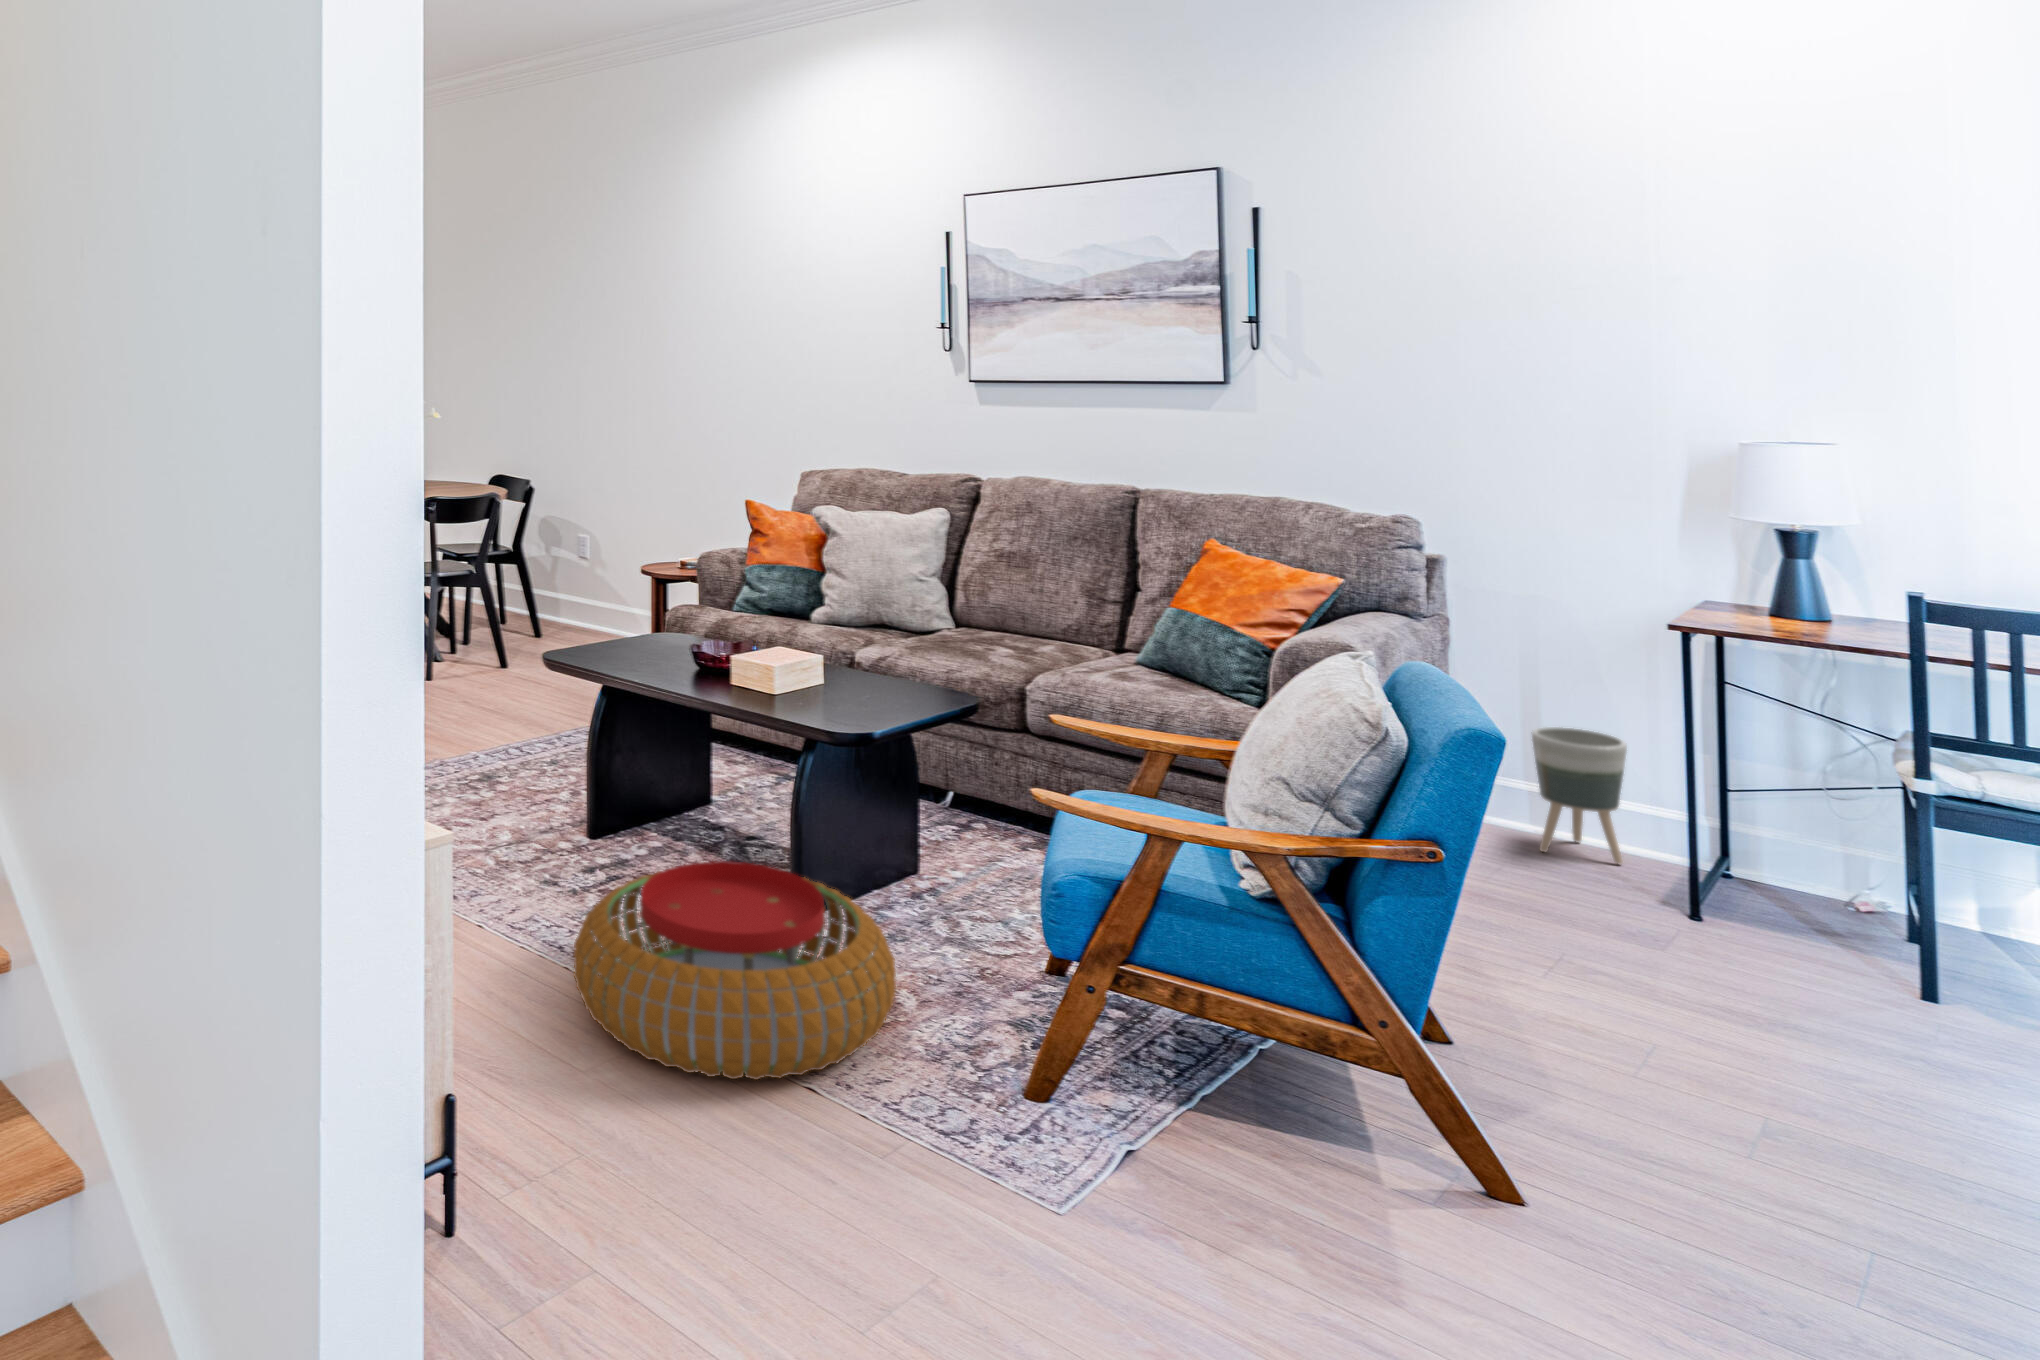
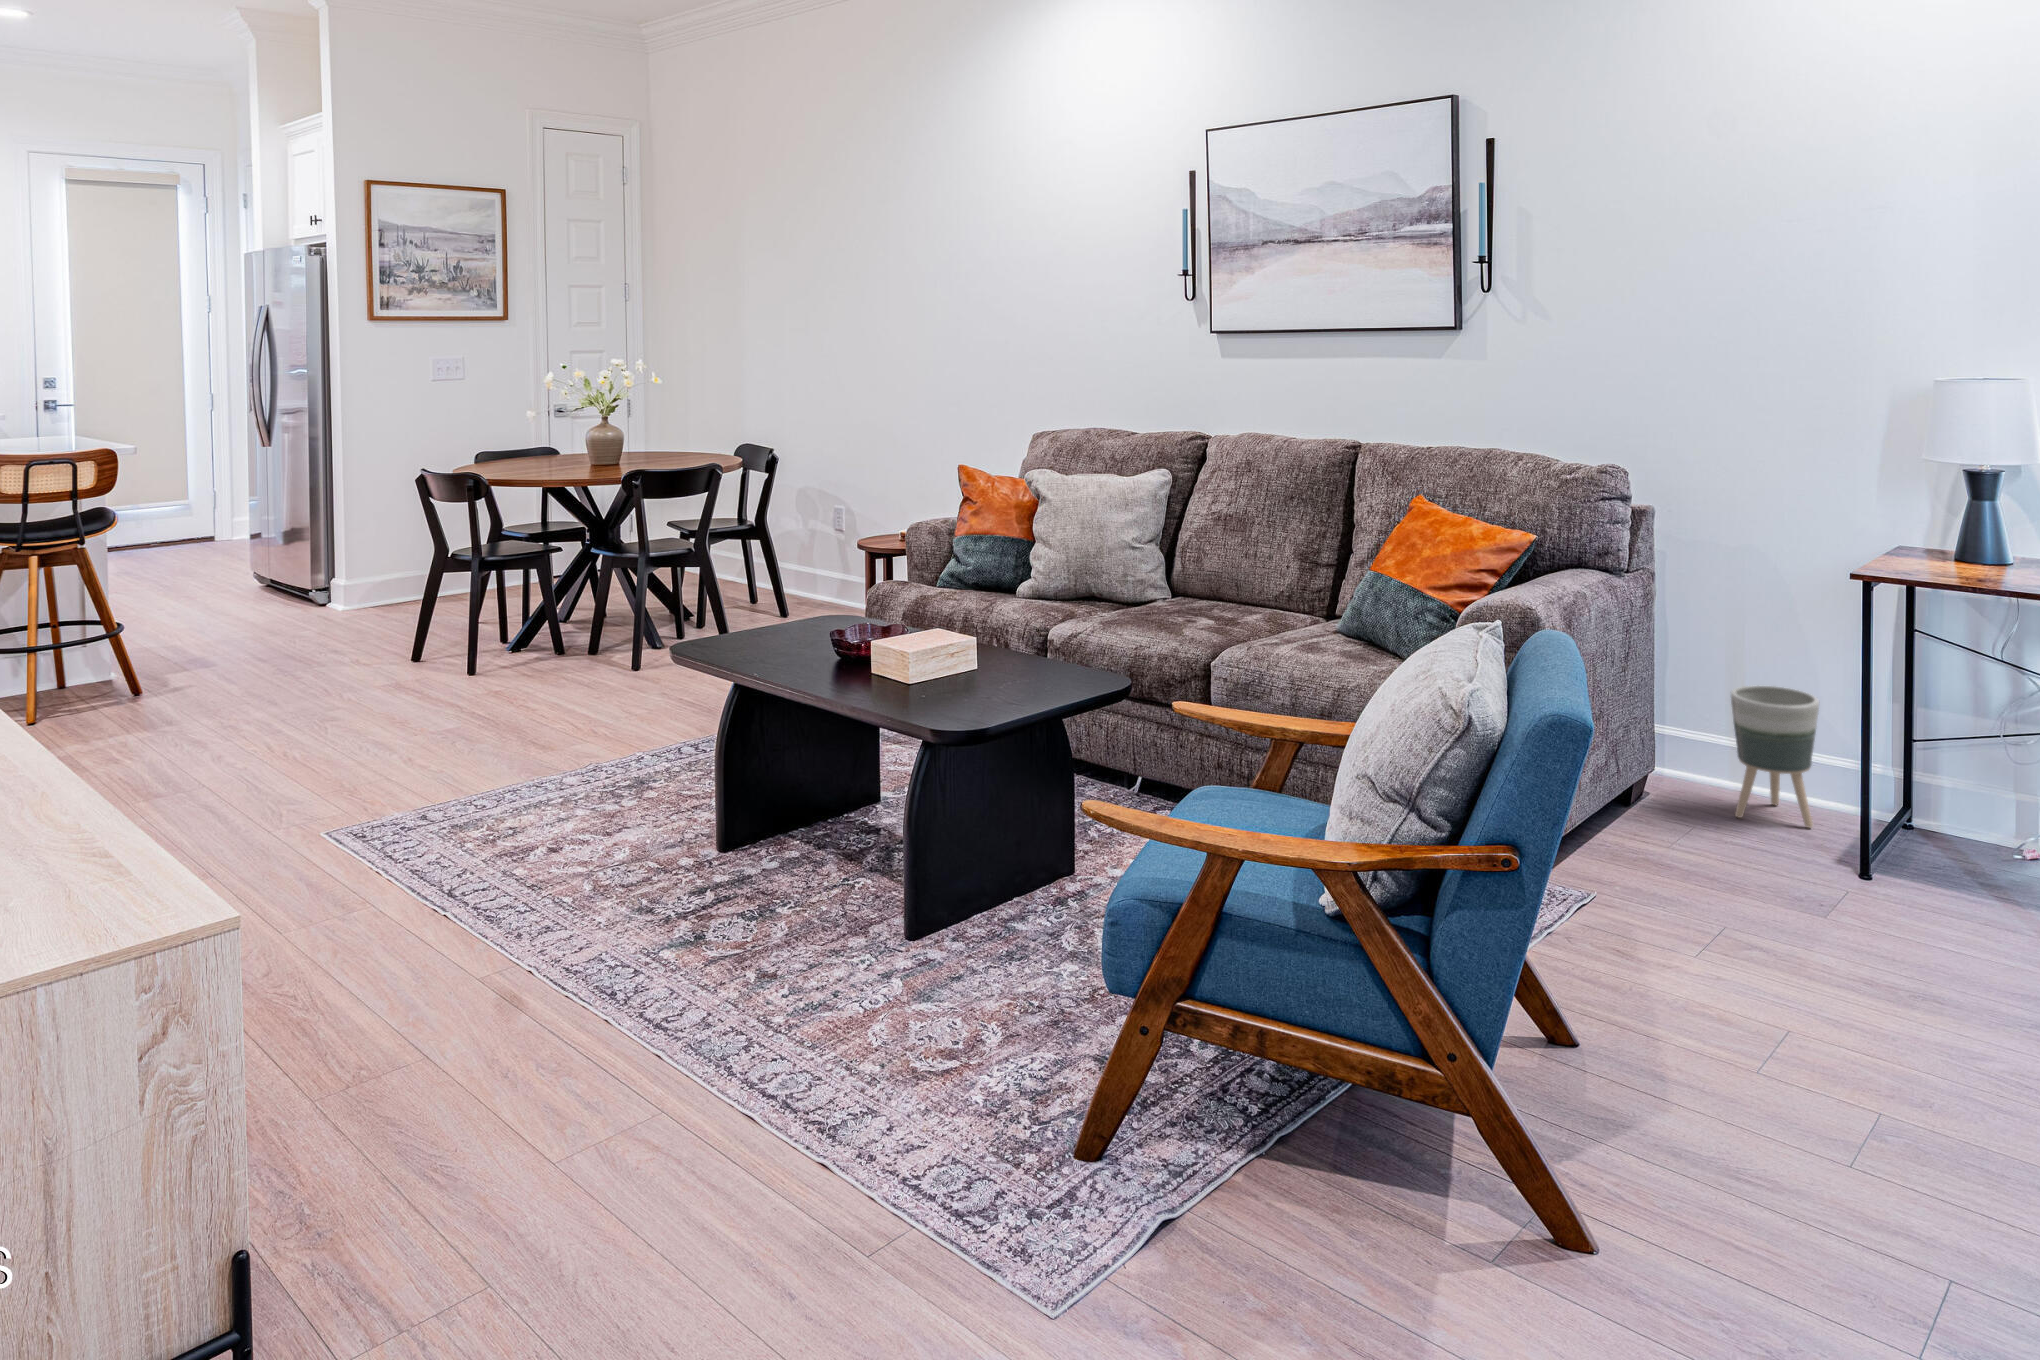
pouf: present [573,861,896,1080] -> none [579,886,971,1160]

